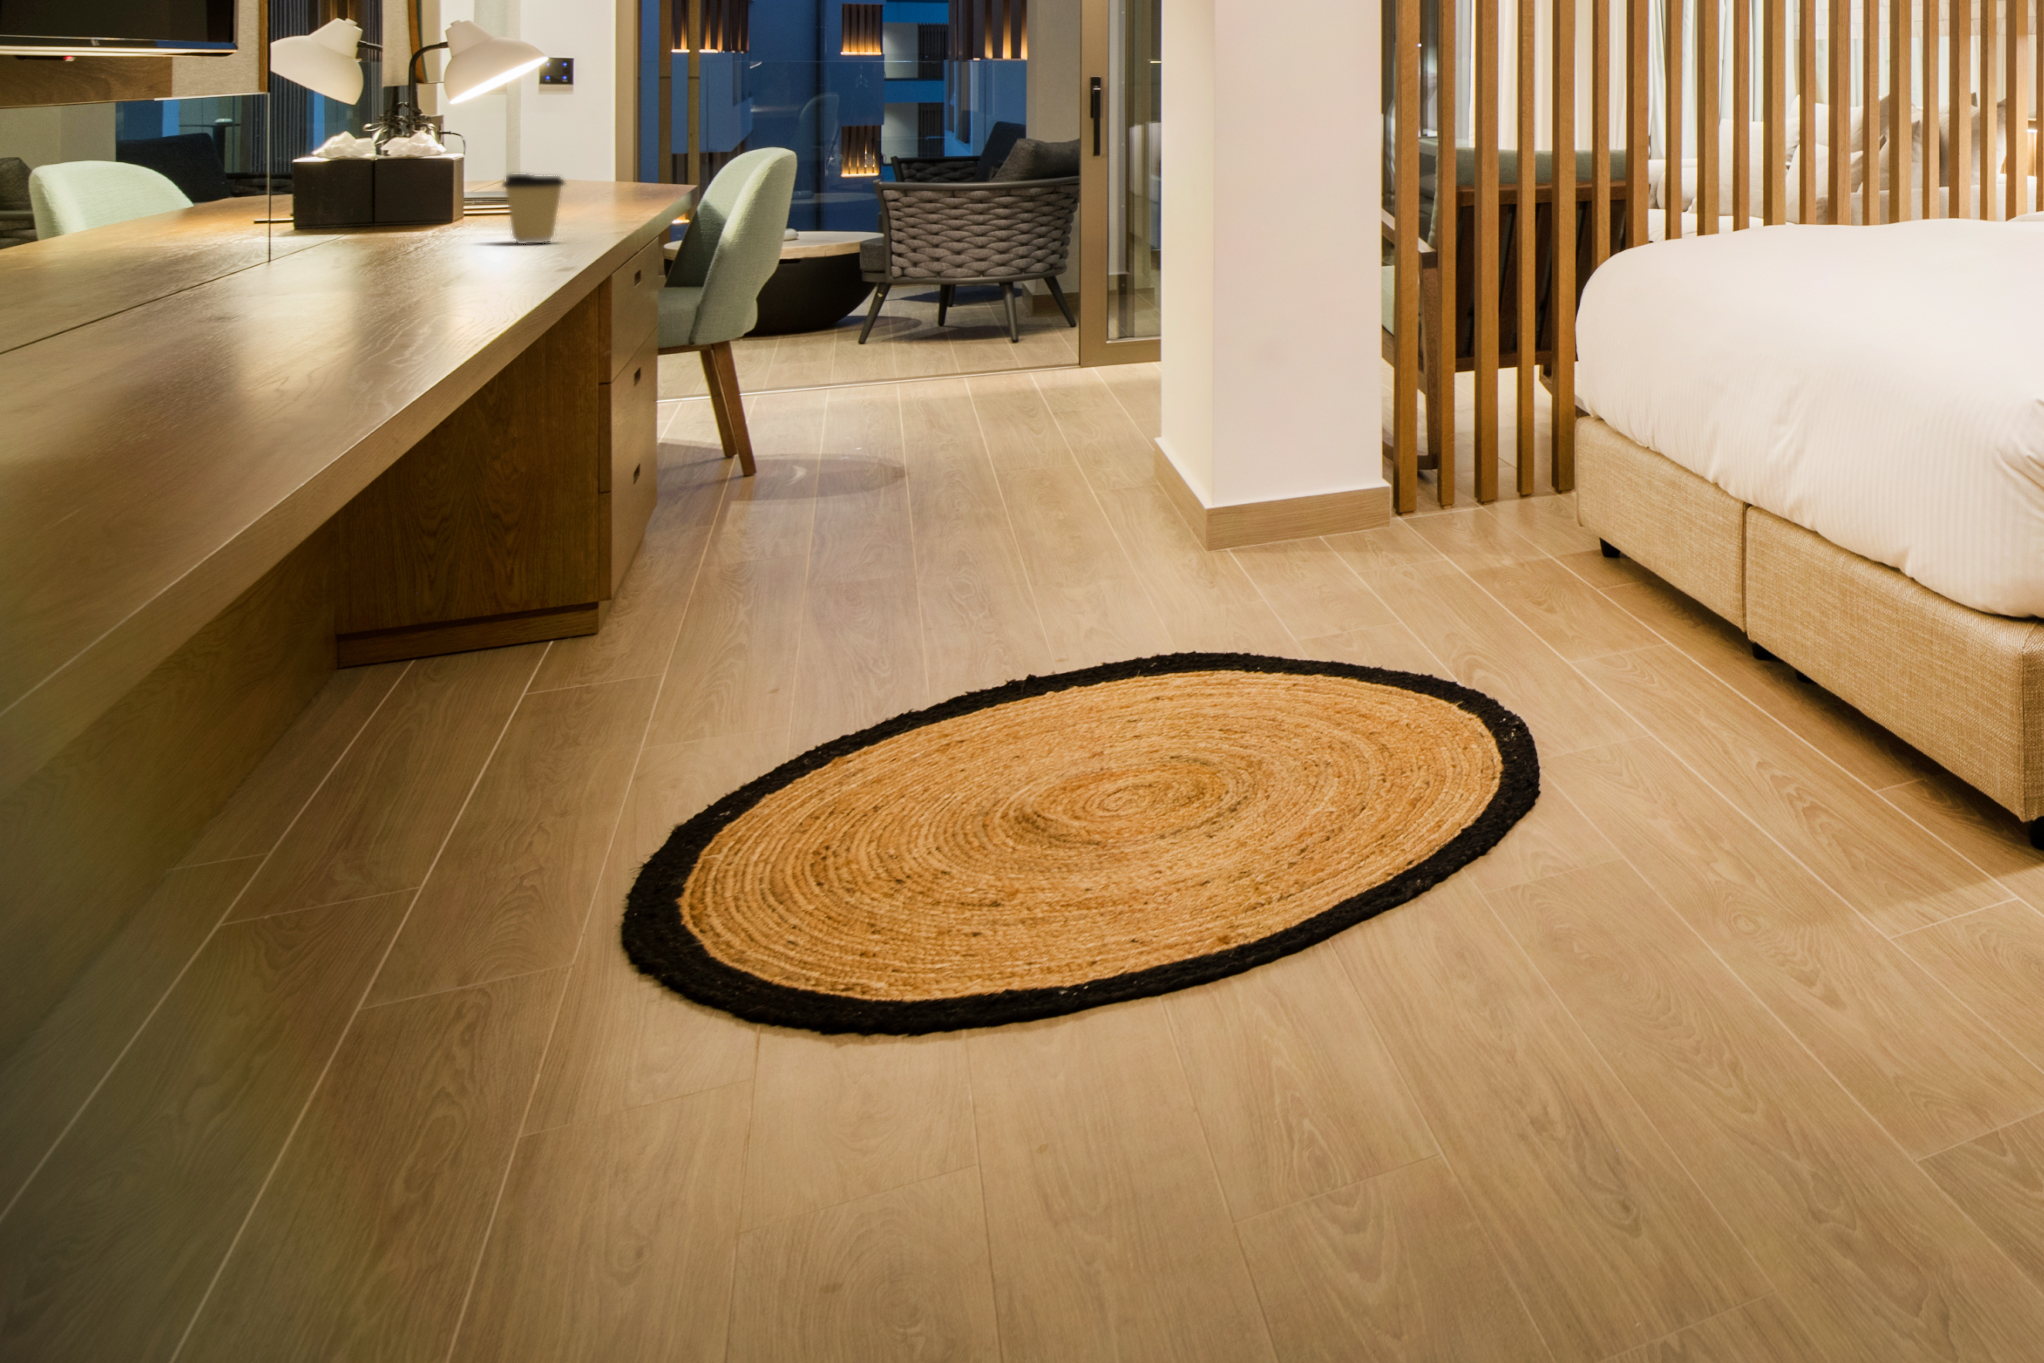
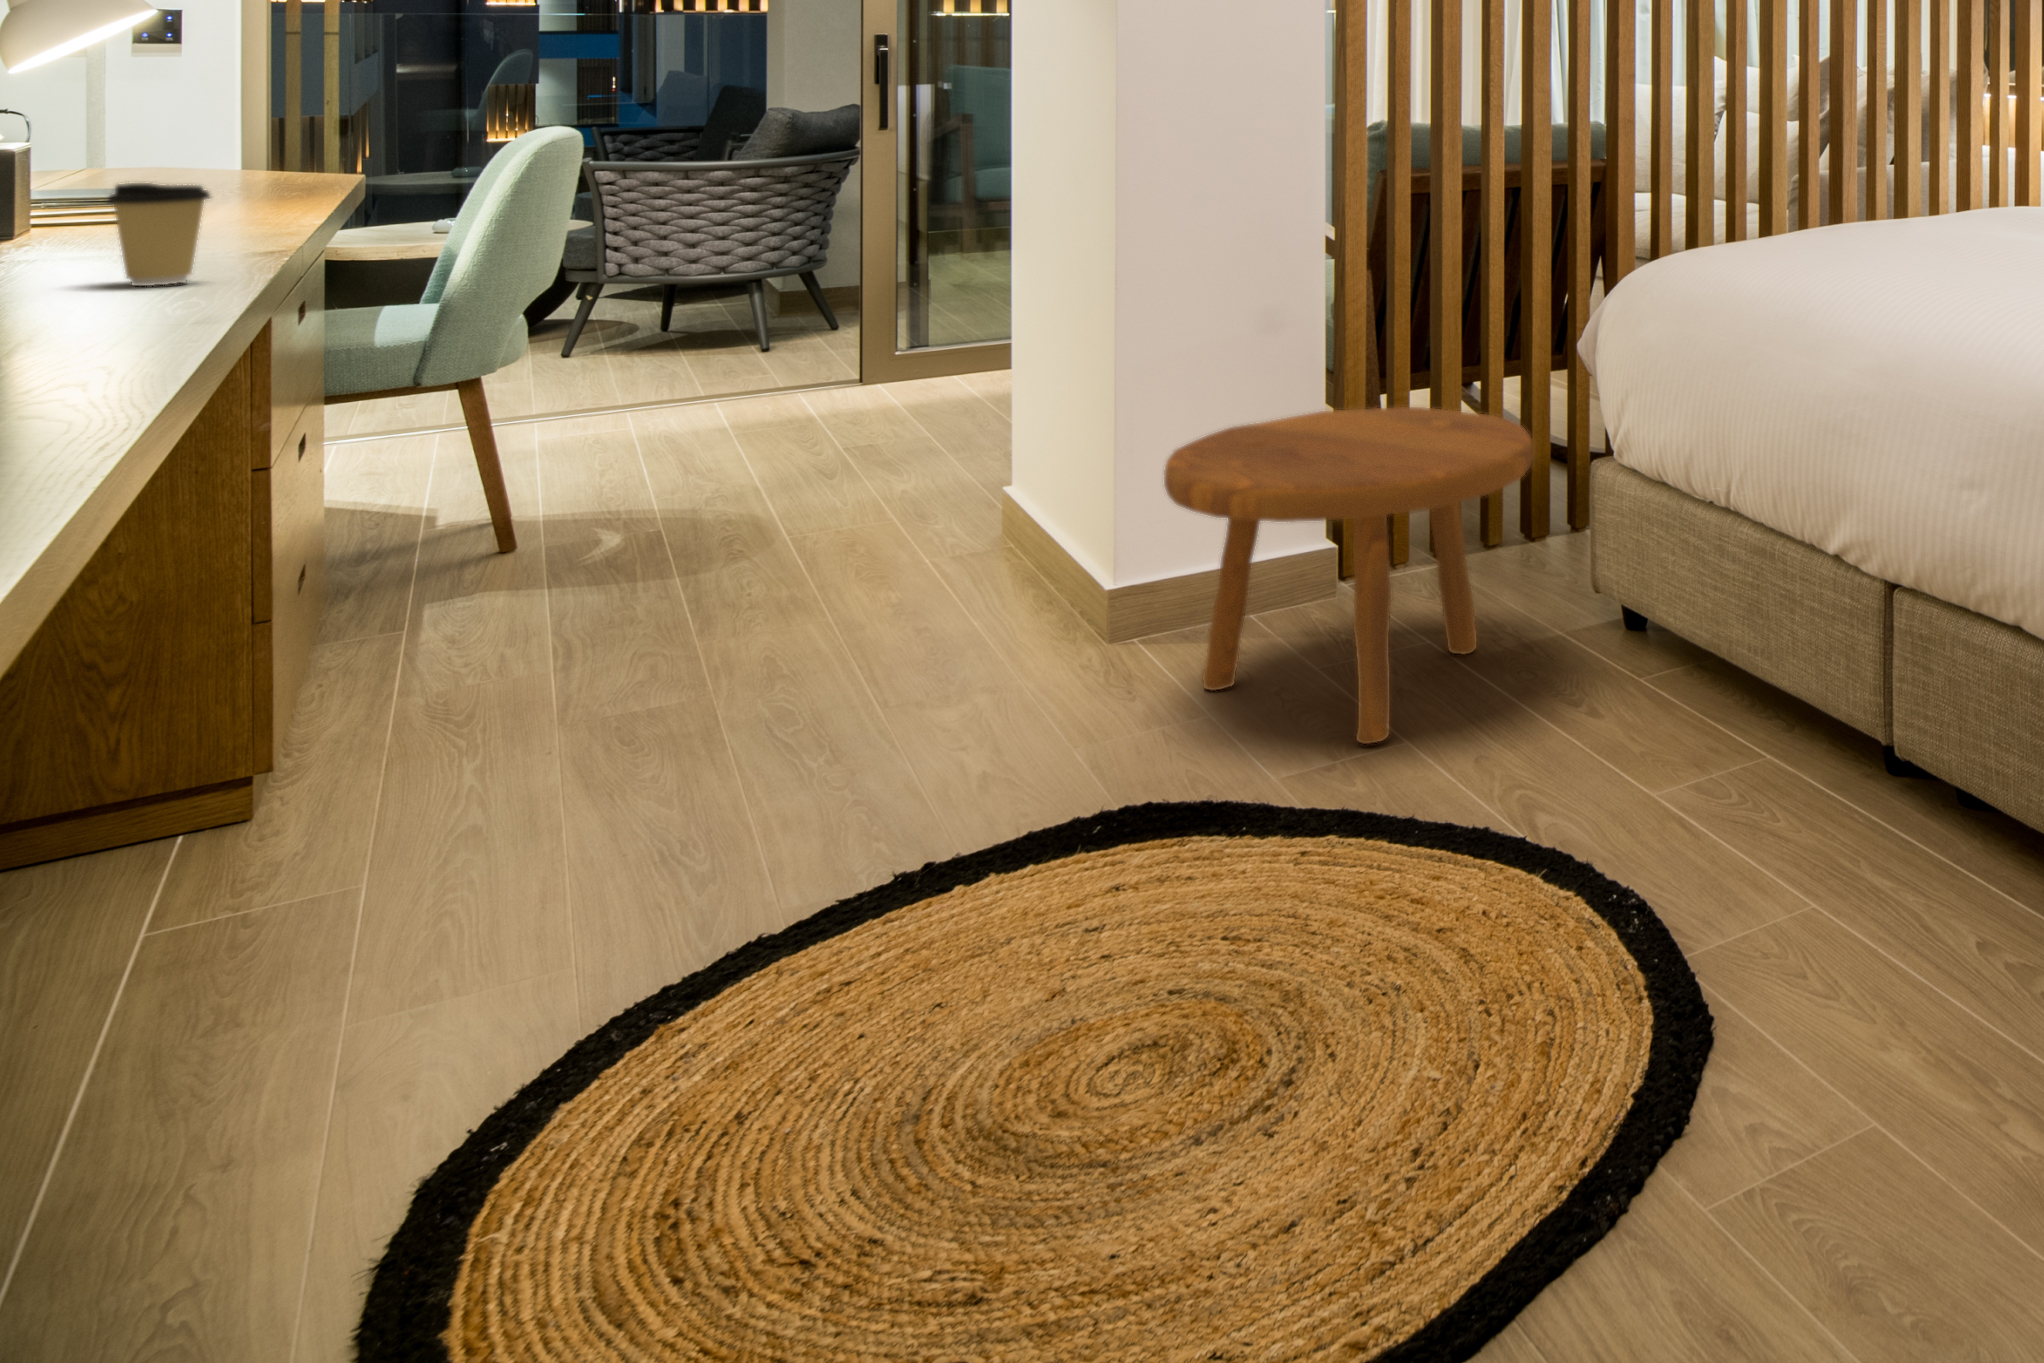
footstool: none [1230,370,1518,620] -> present [1164,407,1533,744]

